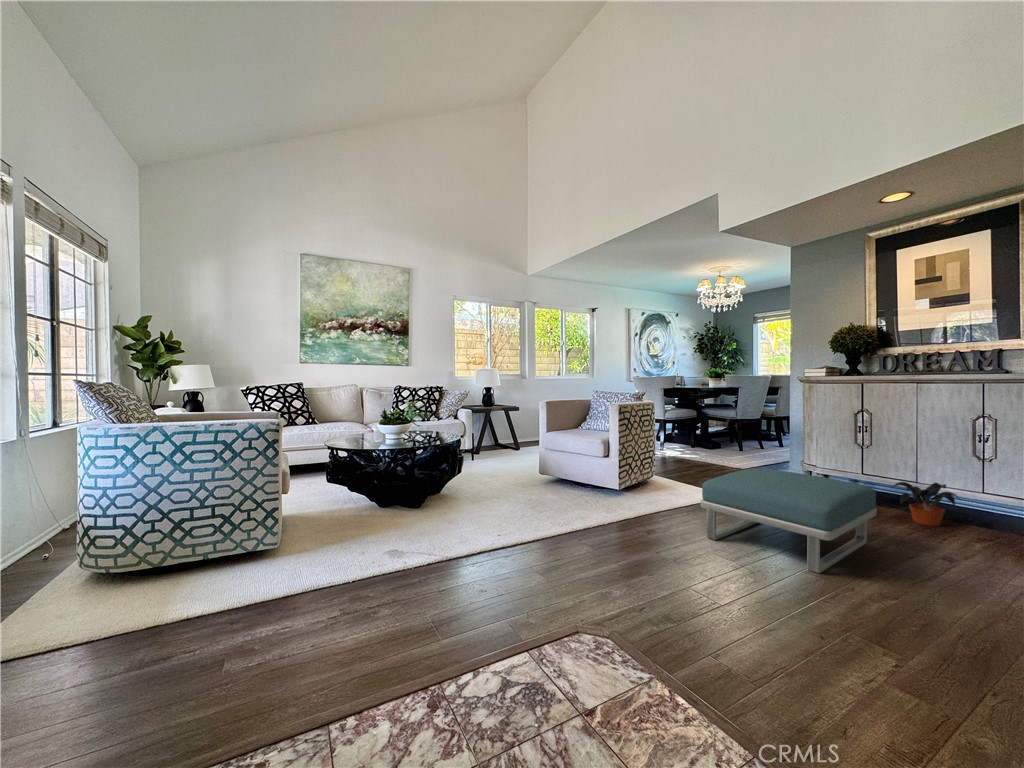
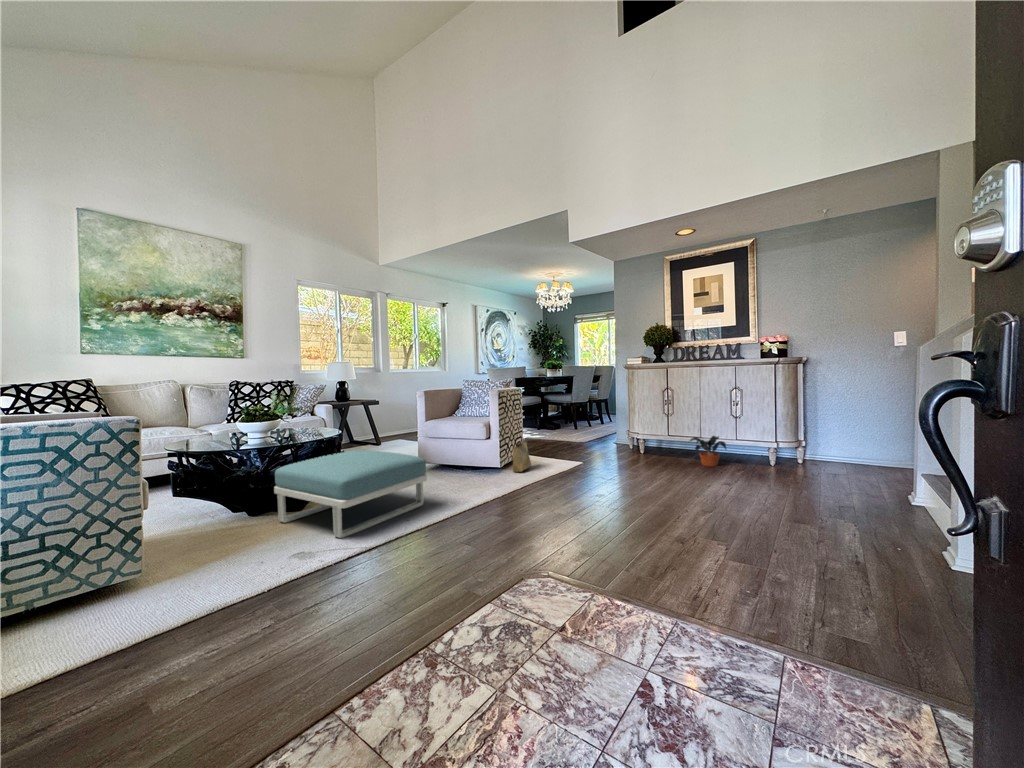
woven basket: none [640,450,665,498] -> present [513,442,531,472]
footstool: present [701,468,877,573] -> present [274,450,427,538]

